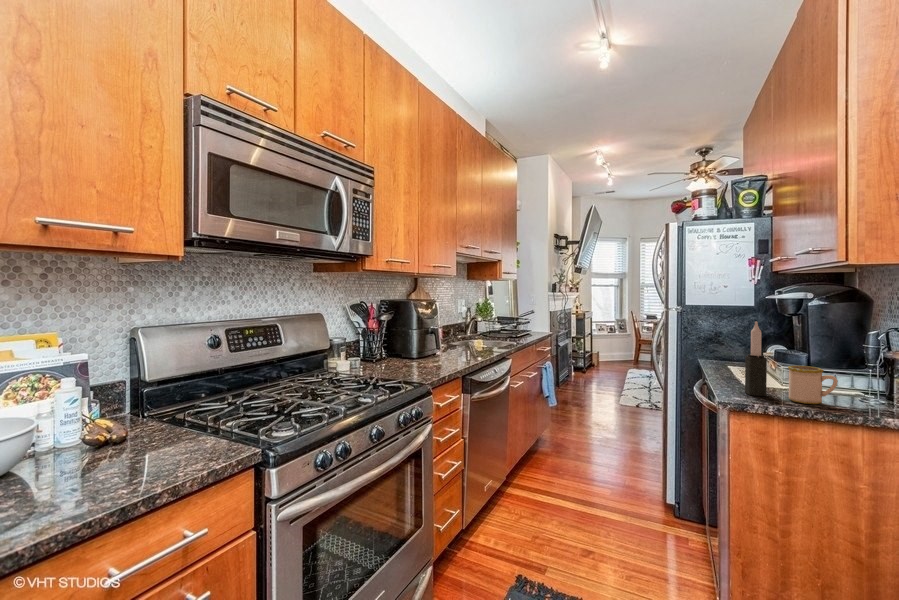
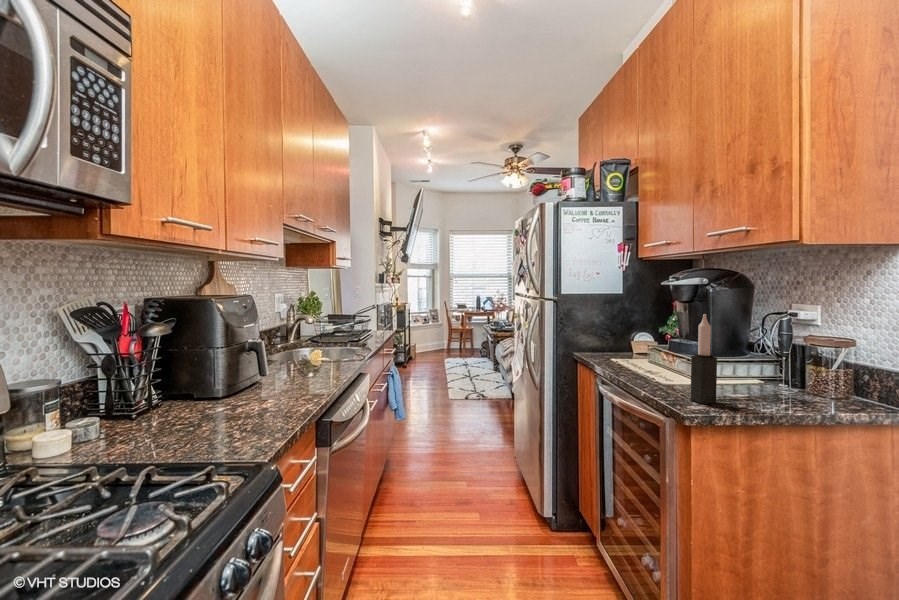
mug: present [788,366,838,404] -> none [742,364,796,410]

